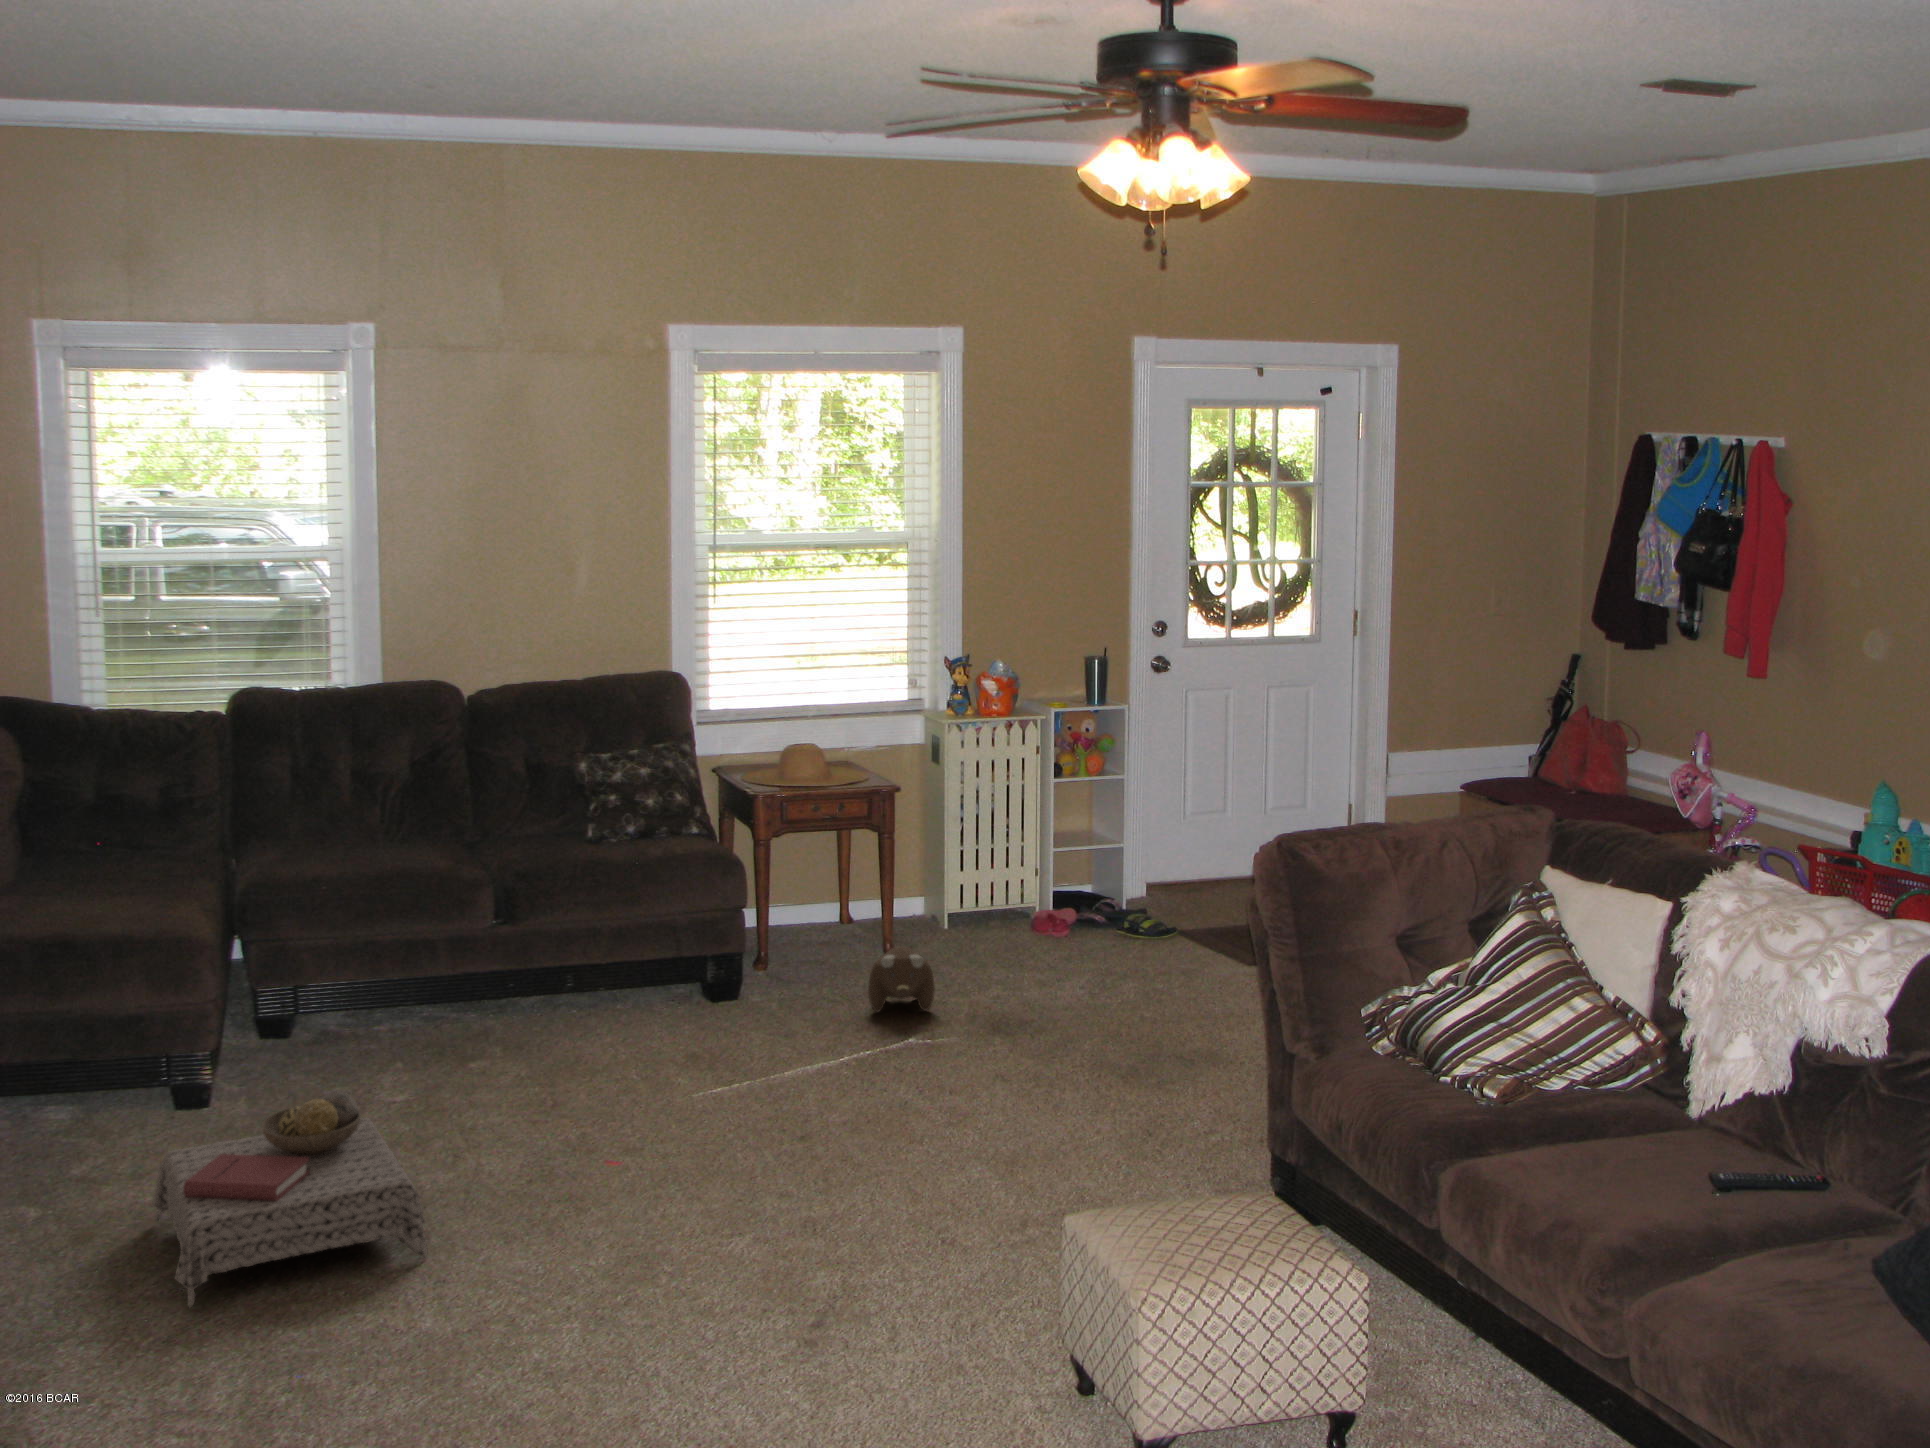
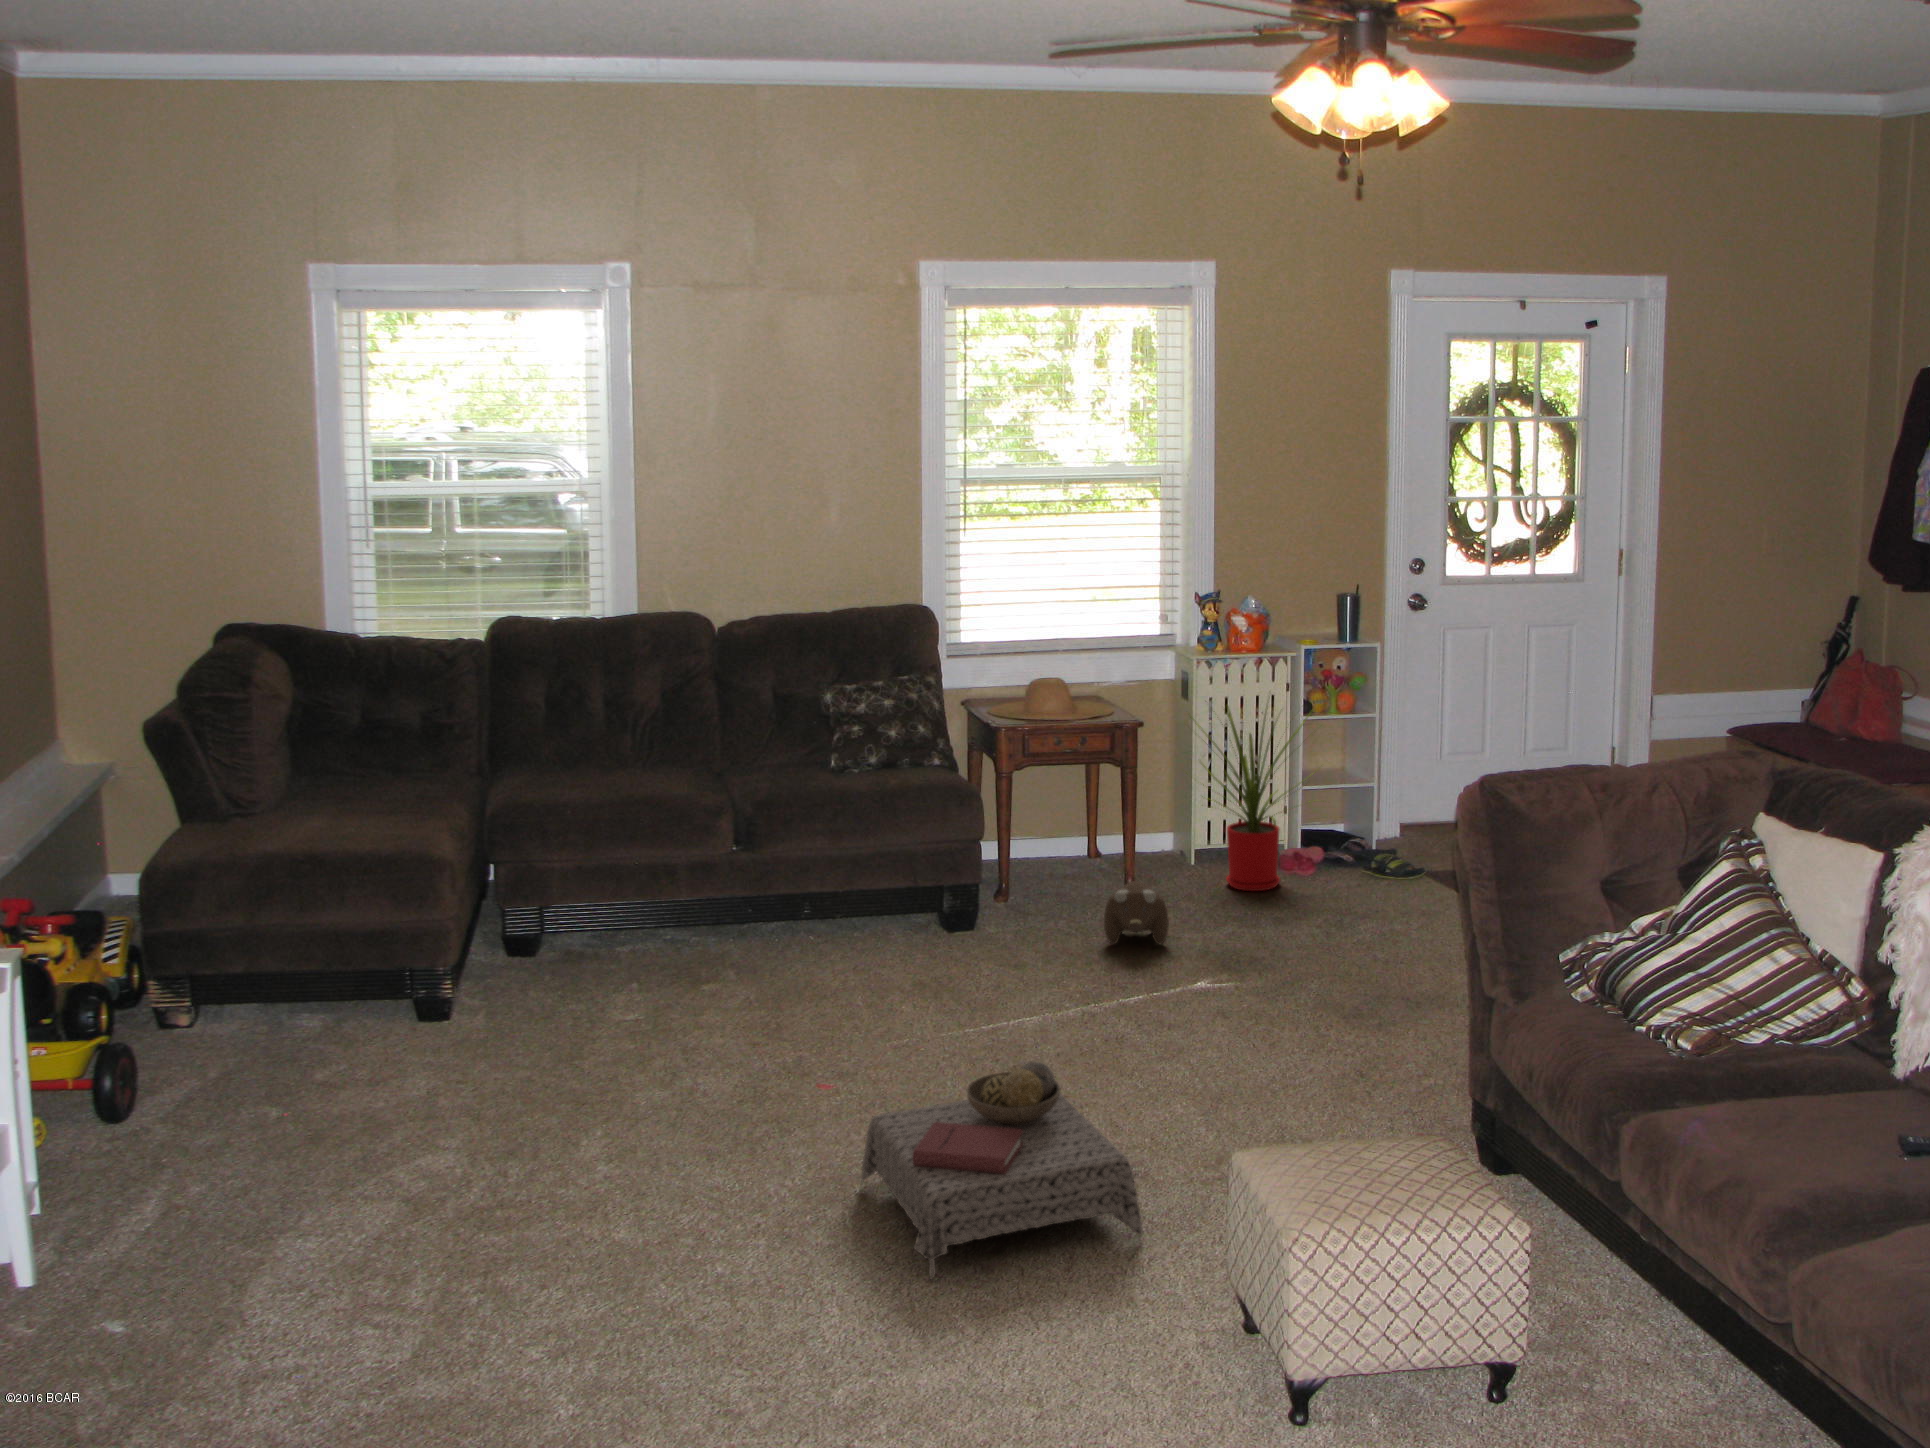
house plant: none [940,751,1088,955] -> present [1193,707,1310,891]
ottoman: present [152,1092,428,1308] -> present [862,1062,1143,1280]

